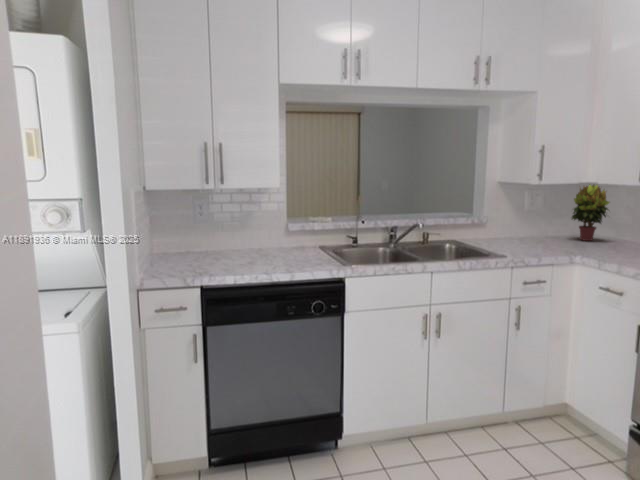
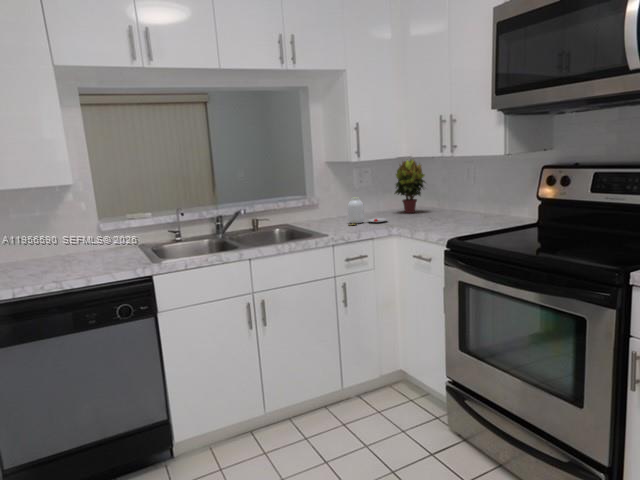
jar: none [522,220,569,248] -> present [348,197,388,225]

